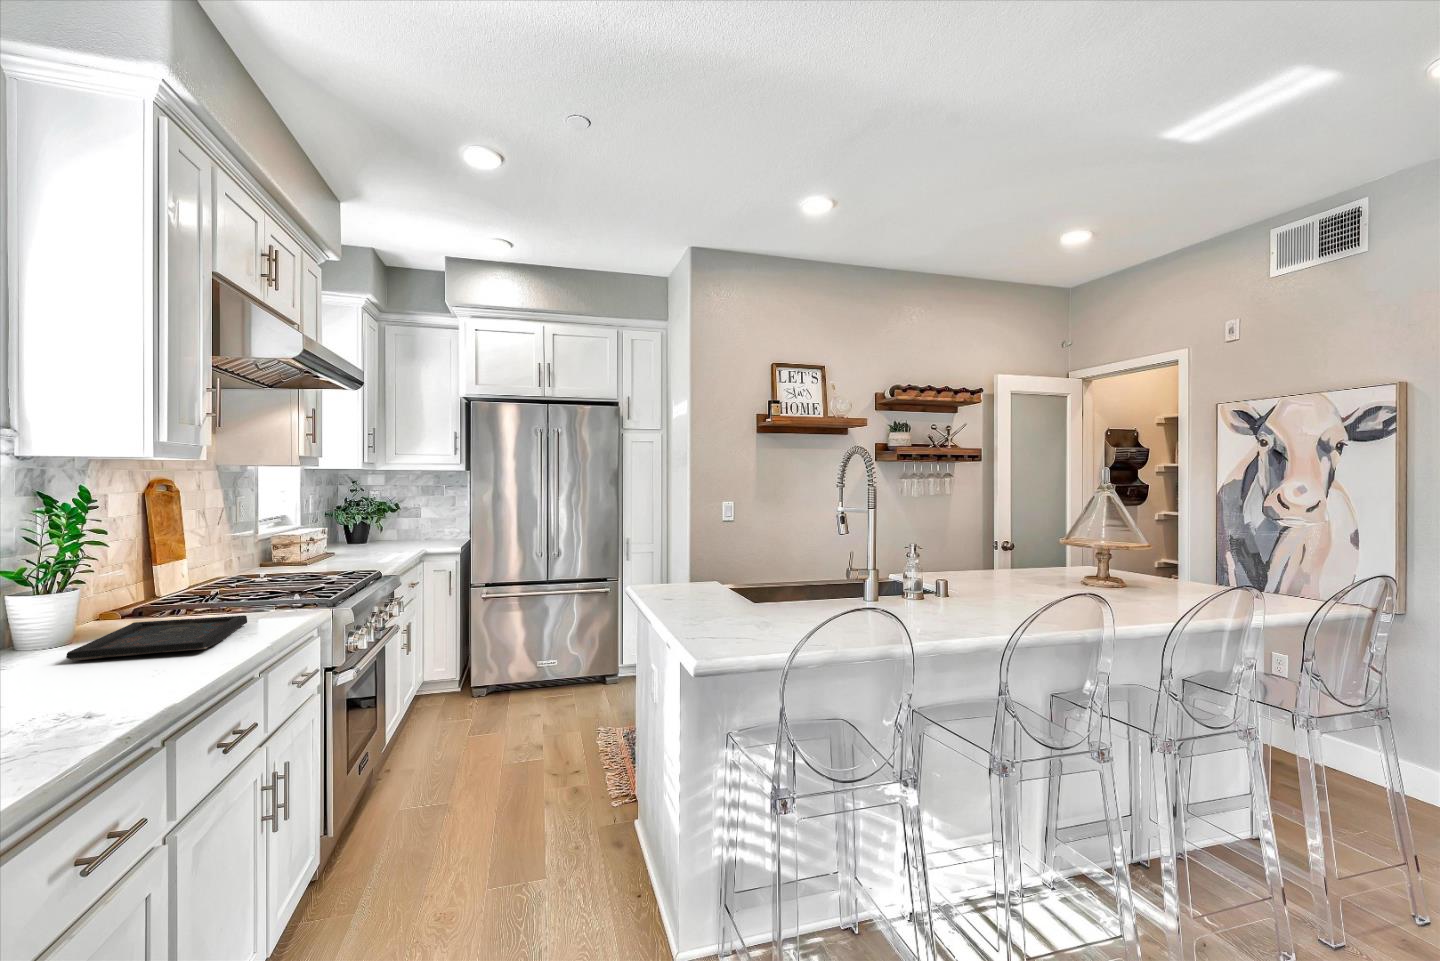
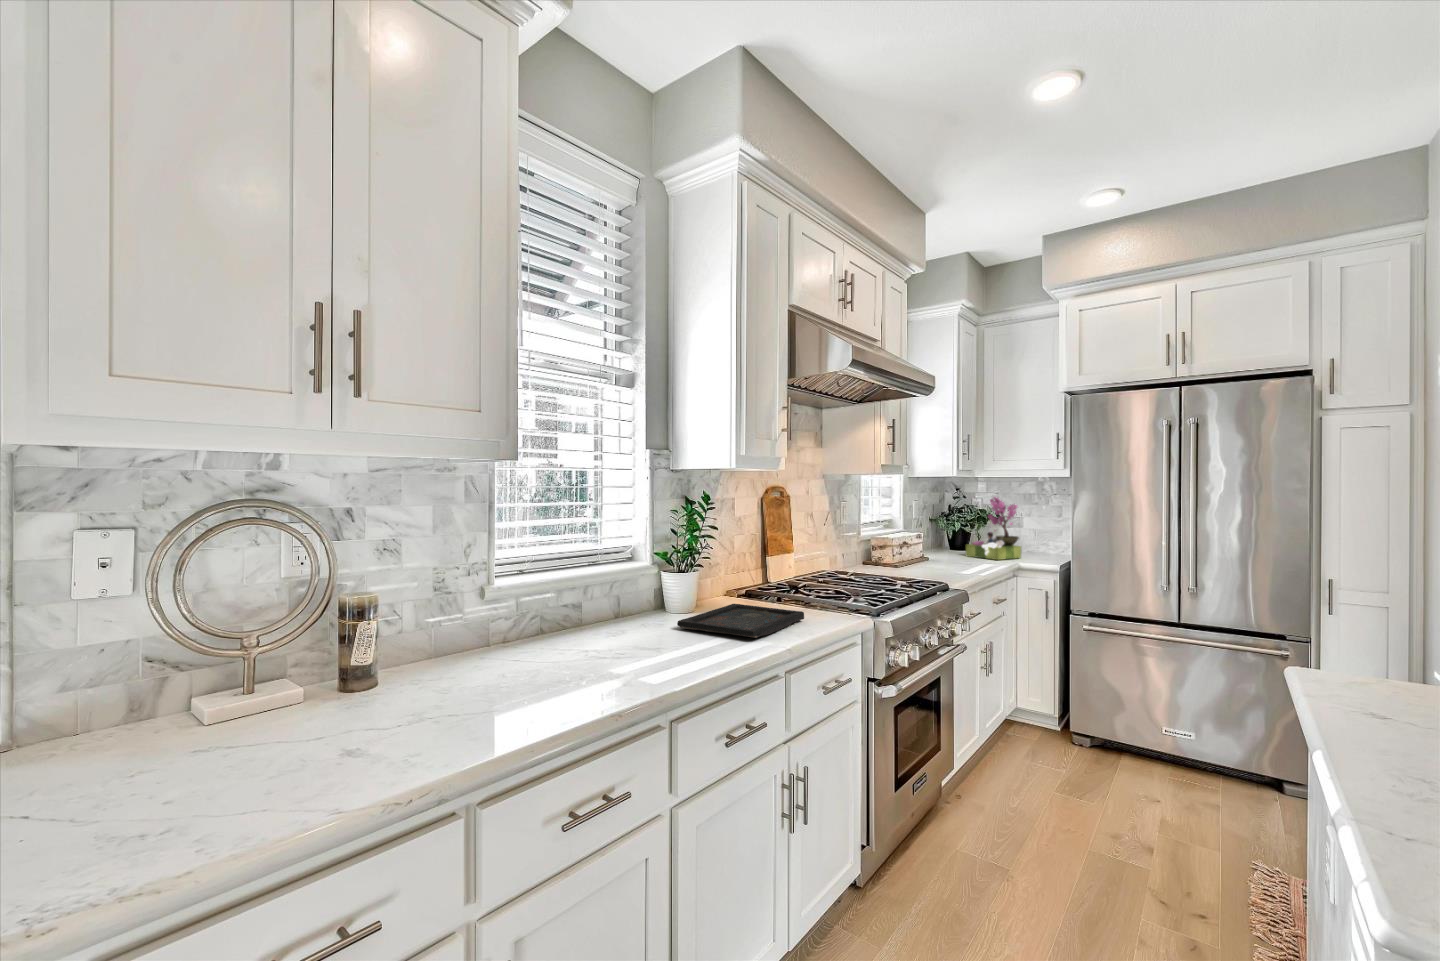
flower arrangement: none [372,487,425,548] -> present [966,497,1021,560]

